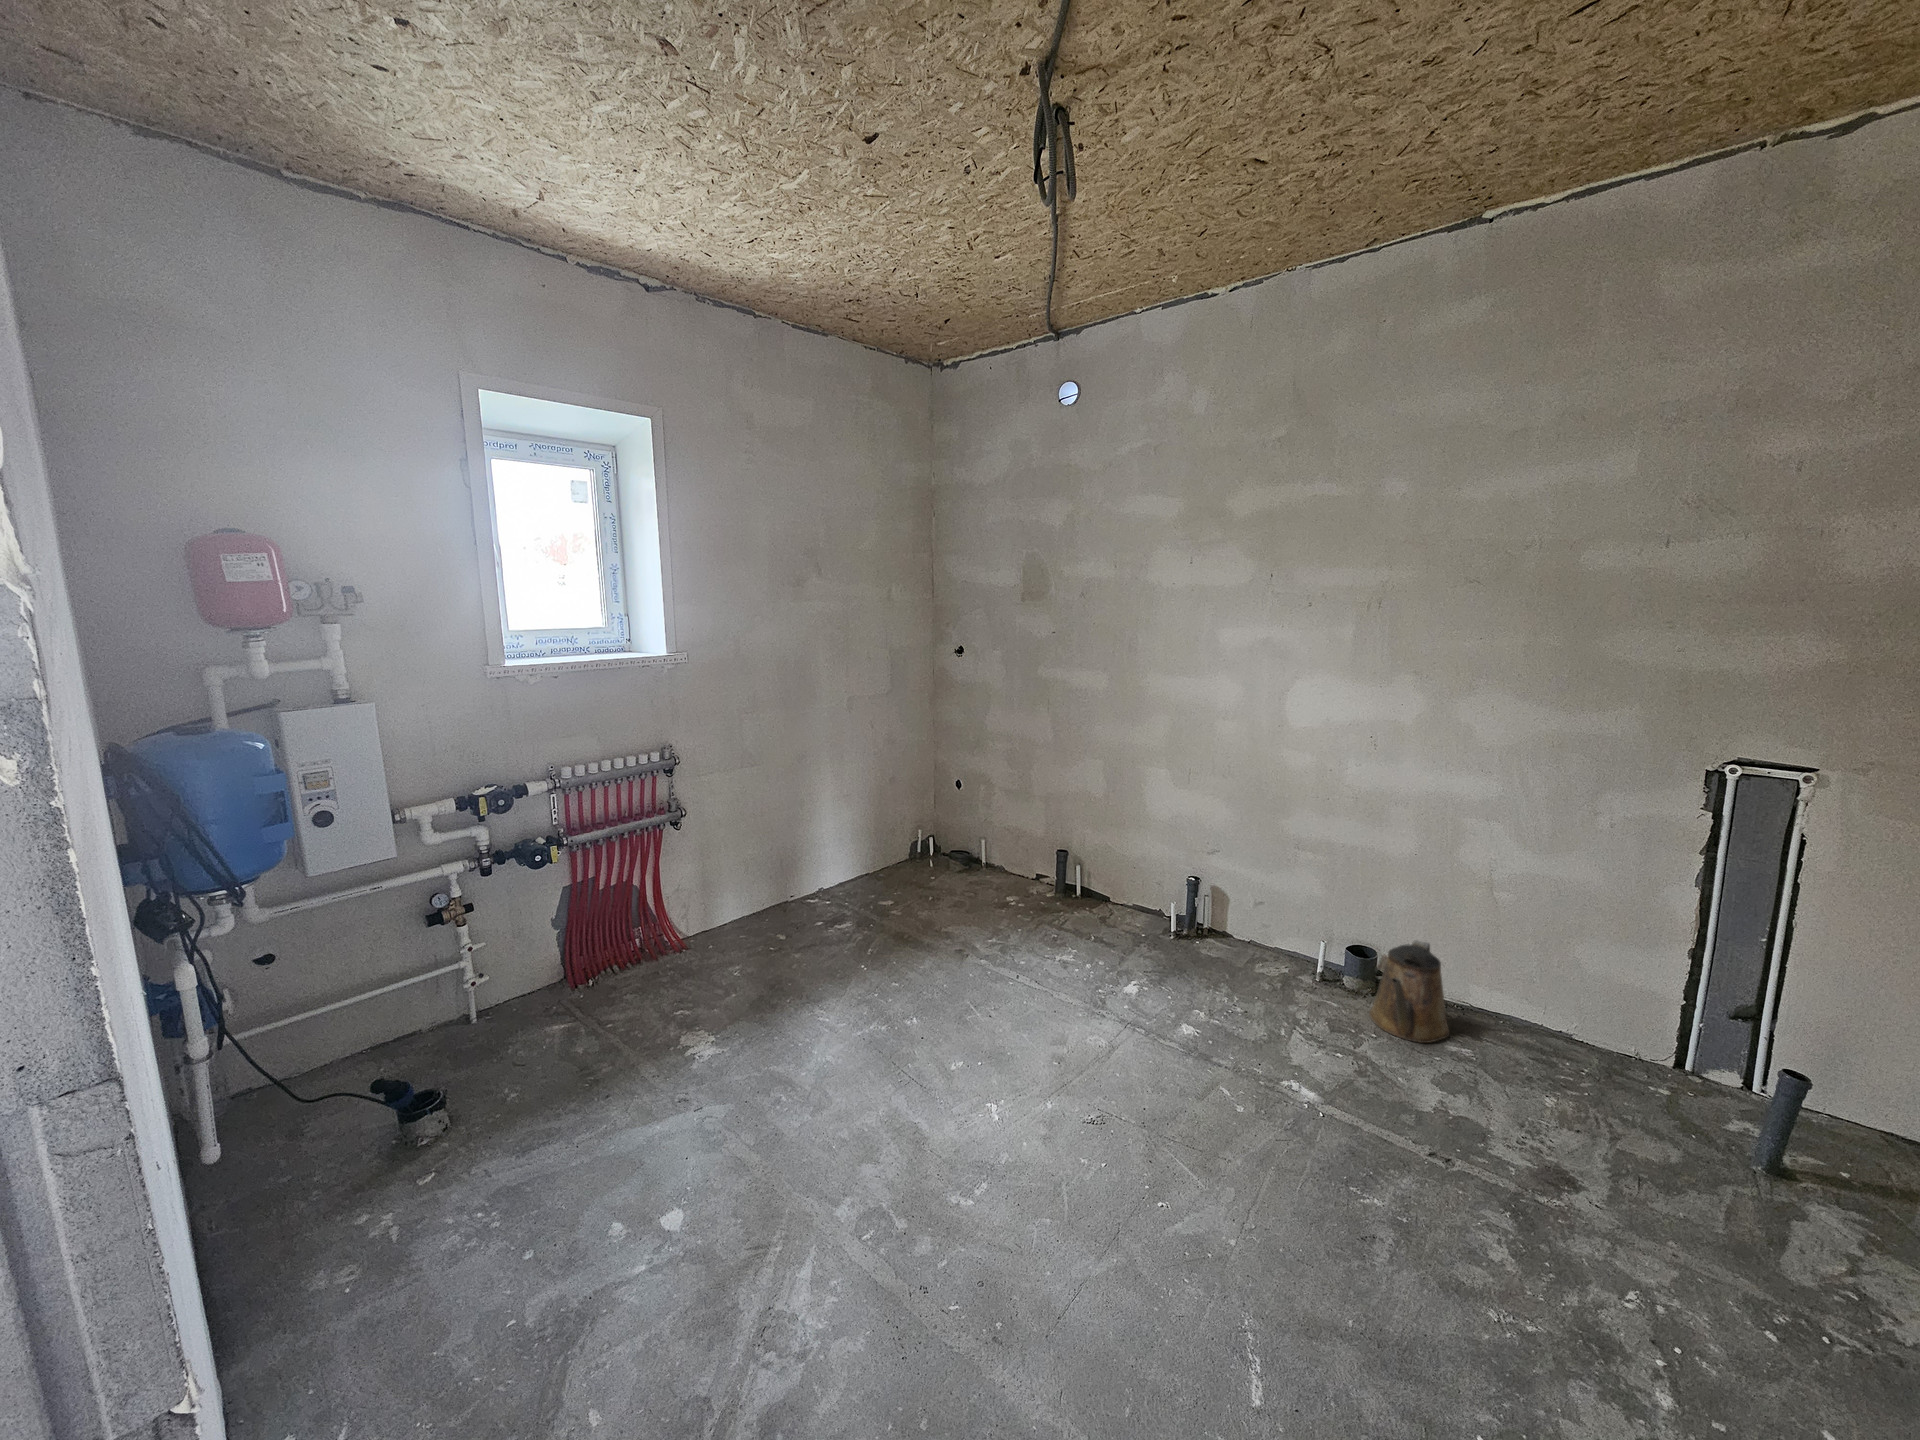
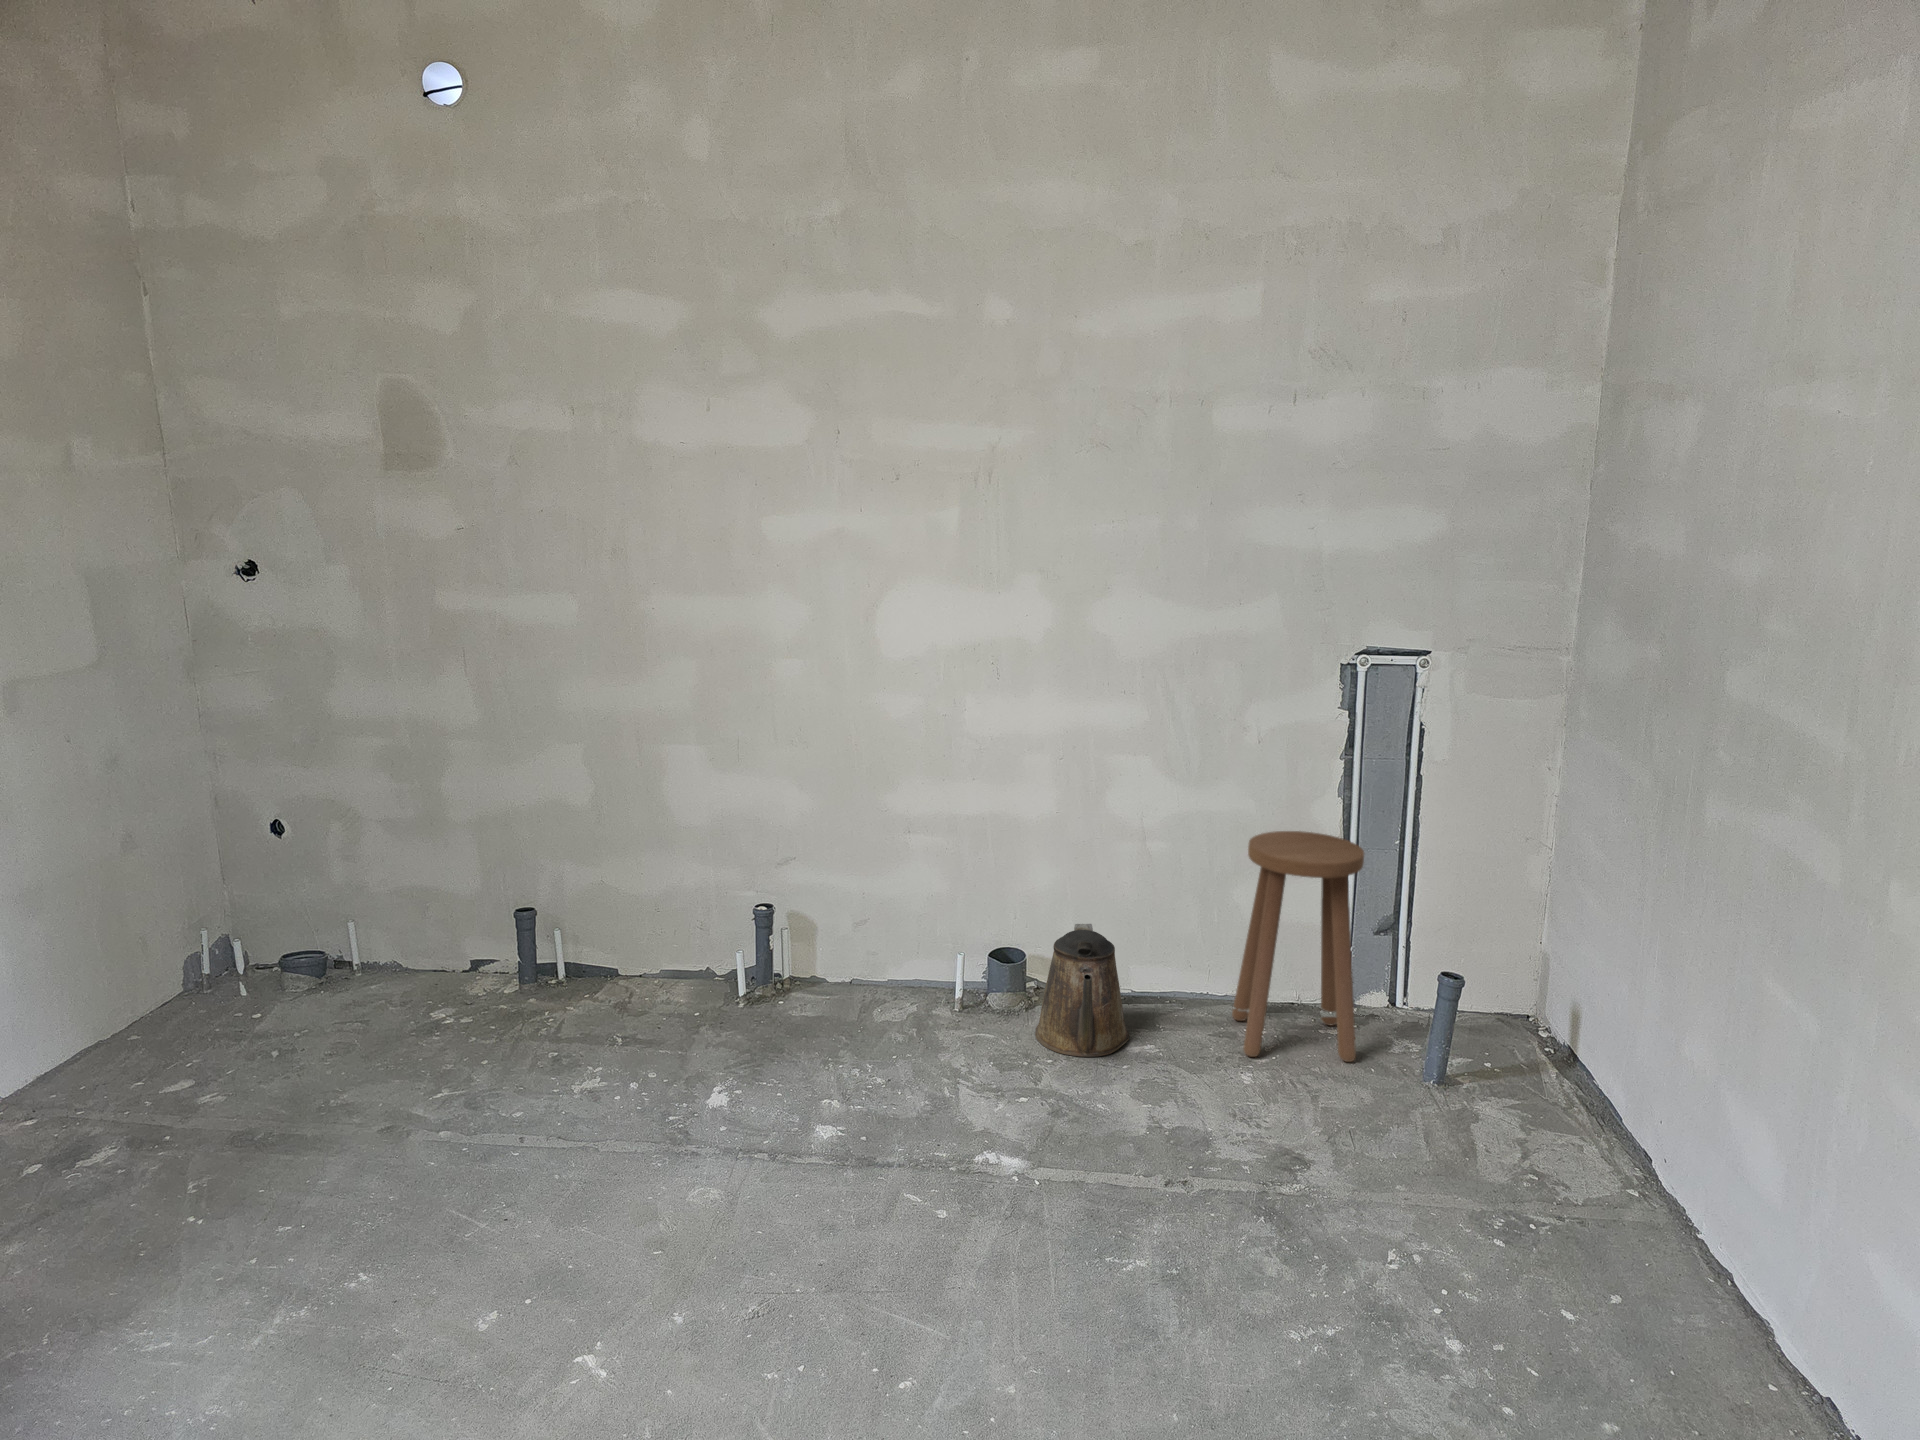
stool: none [1555,905,1706,1121] -> present [1232,831,1364,1062]

